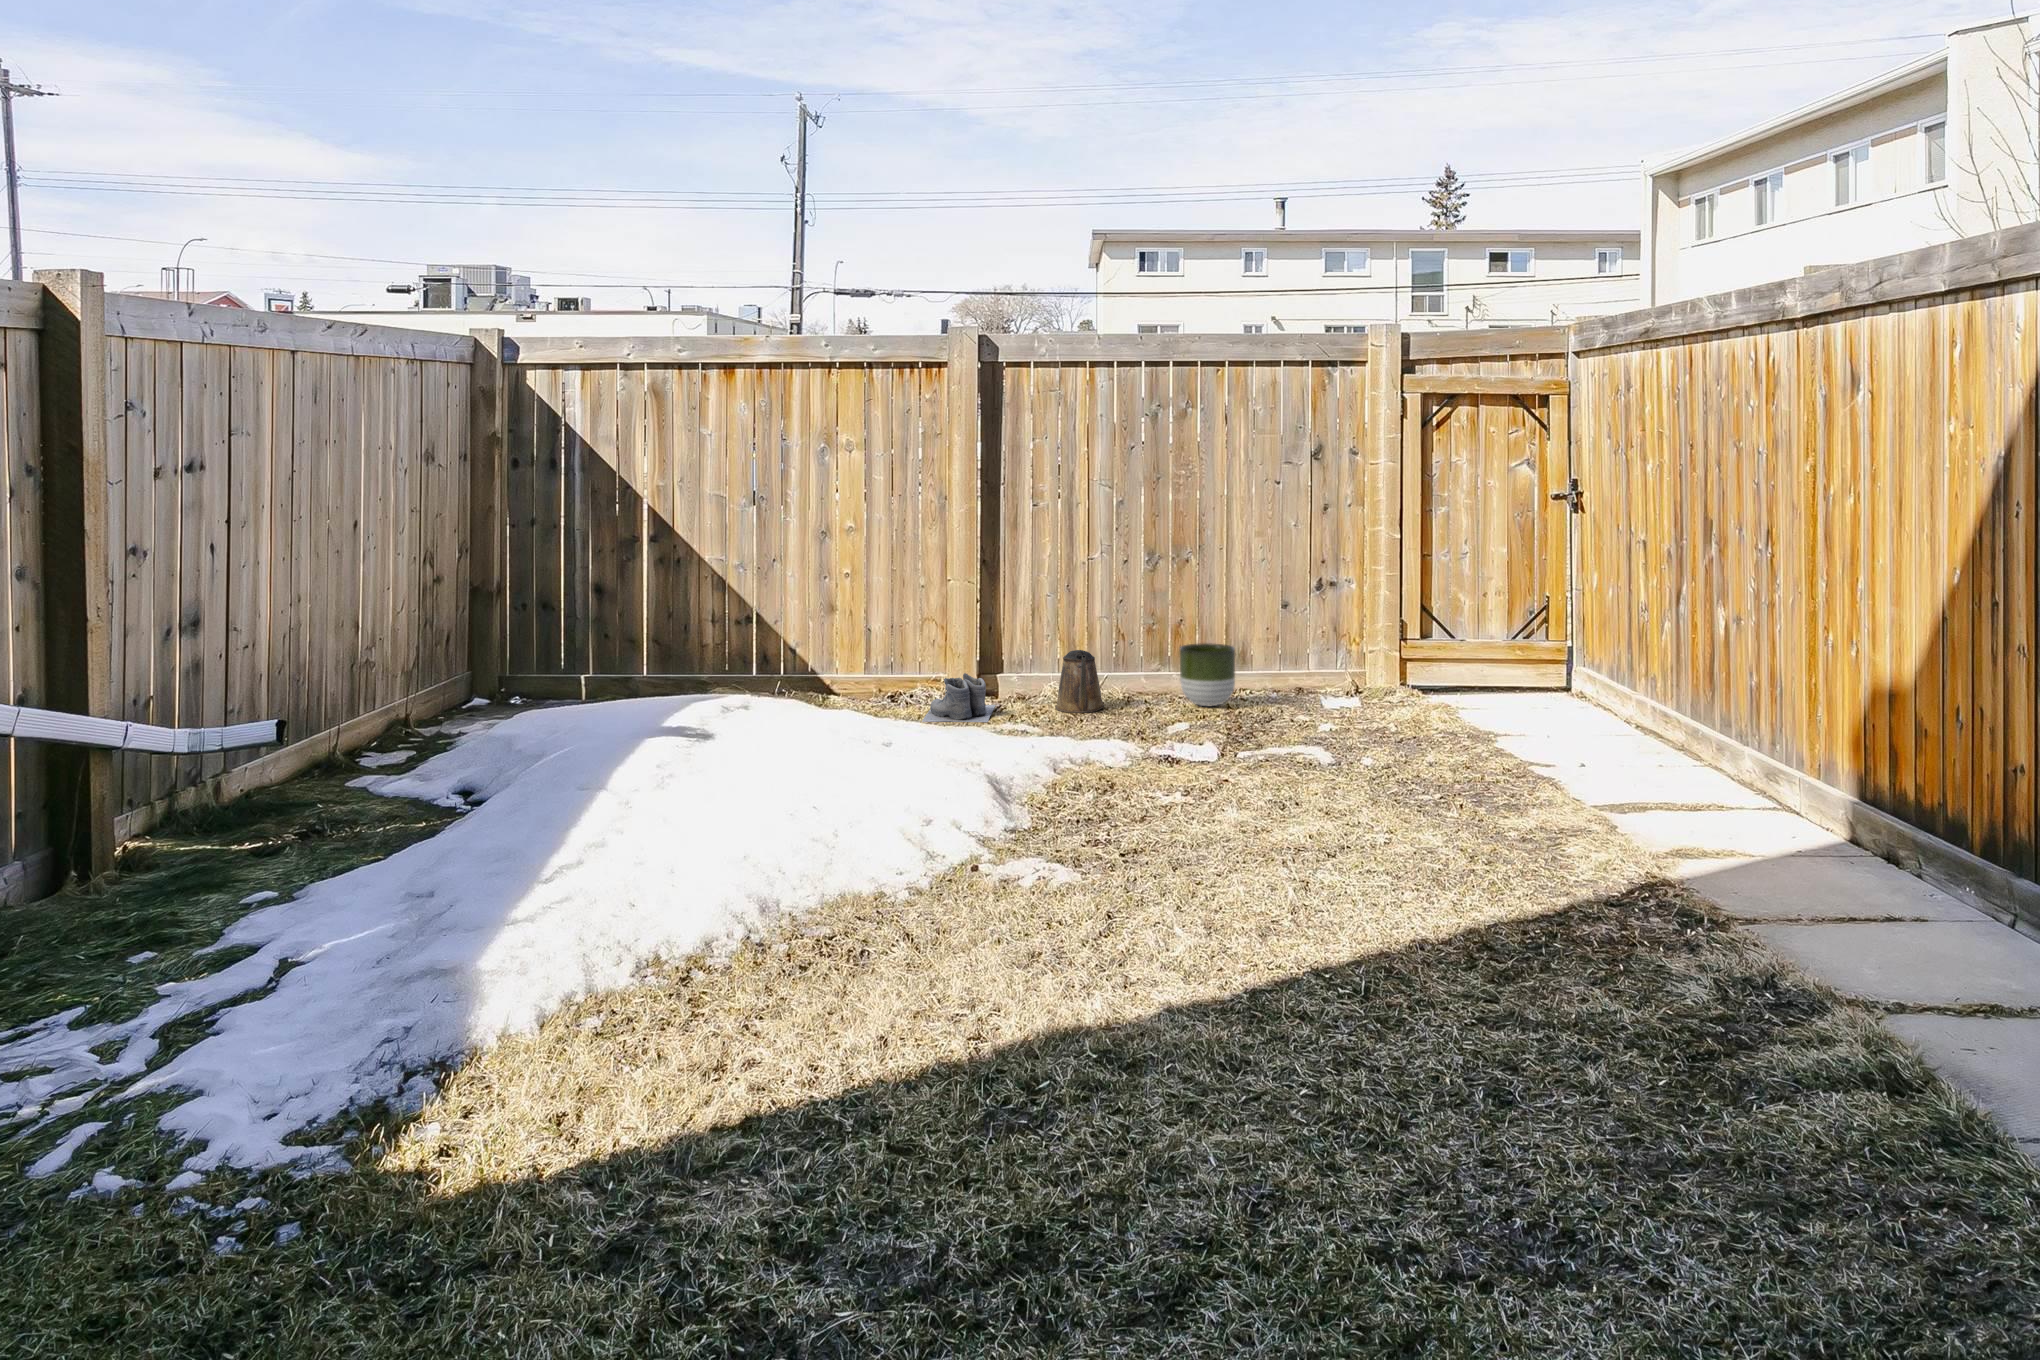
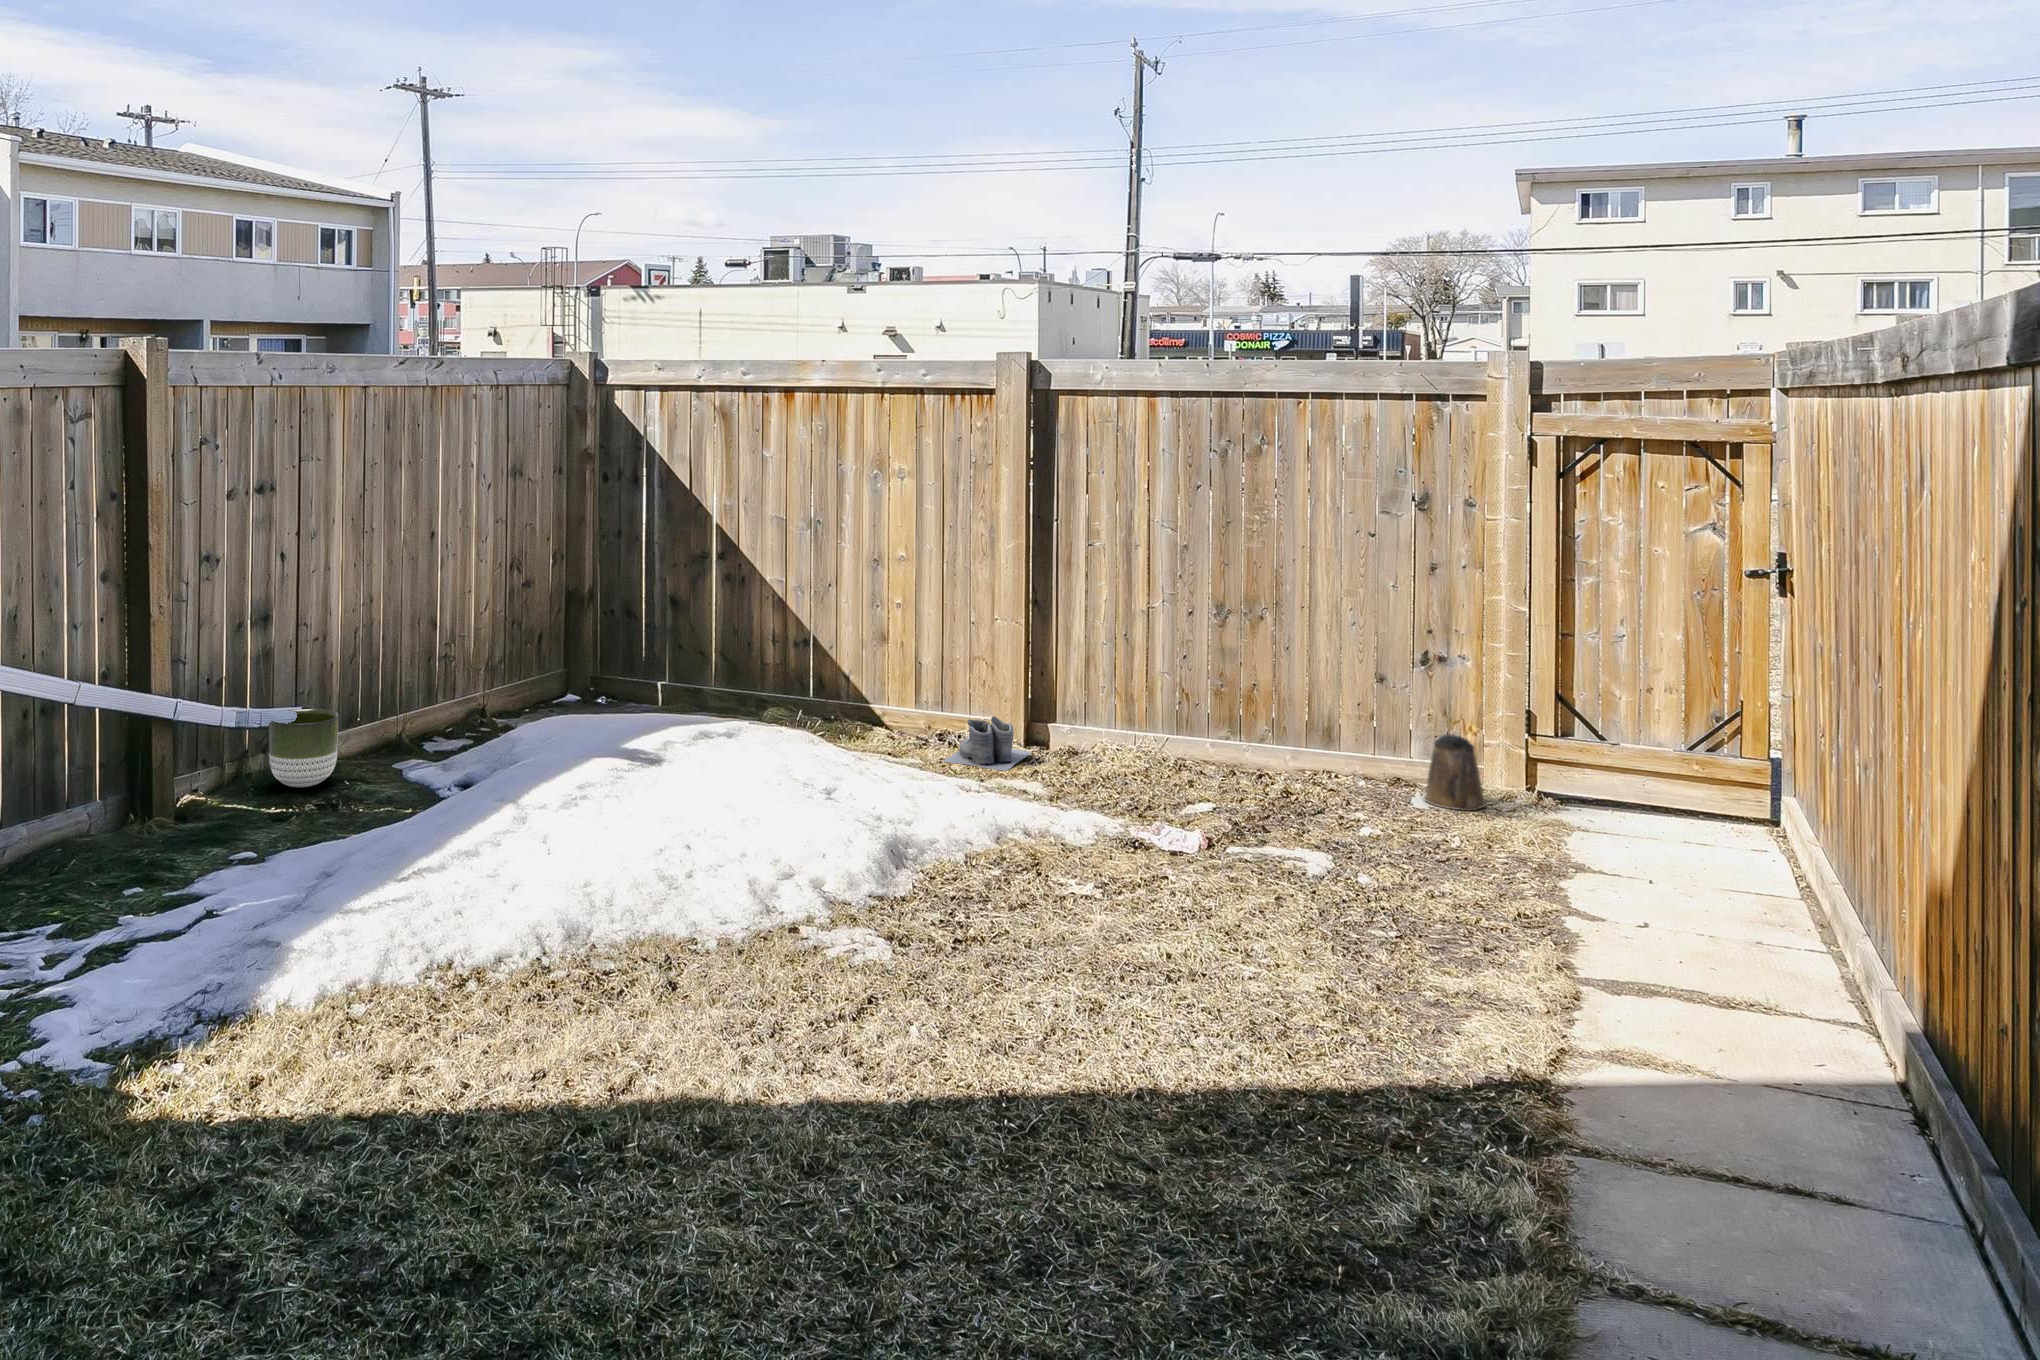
planter: present [1179,643,1236,706] -> present [269,709,339,787]
watering can: present [1055,650,1105,713] -> present [1424,734,1486,811]

